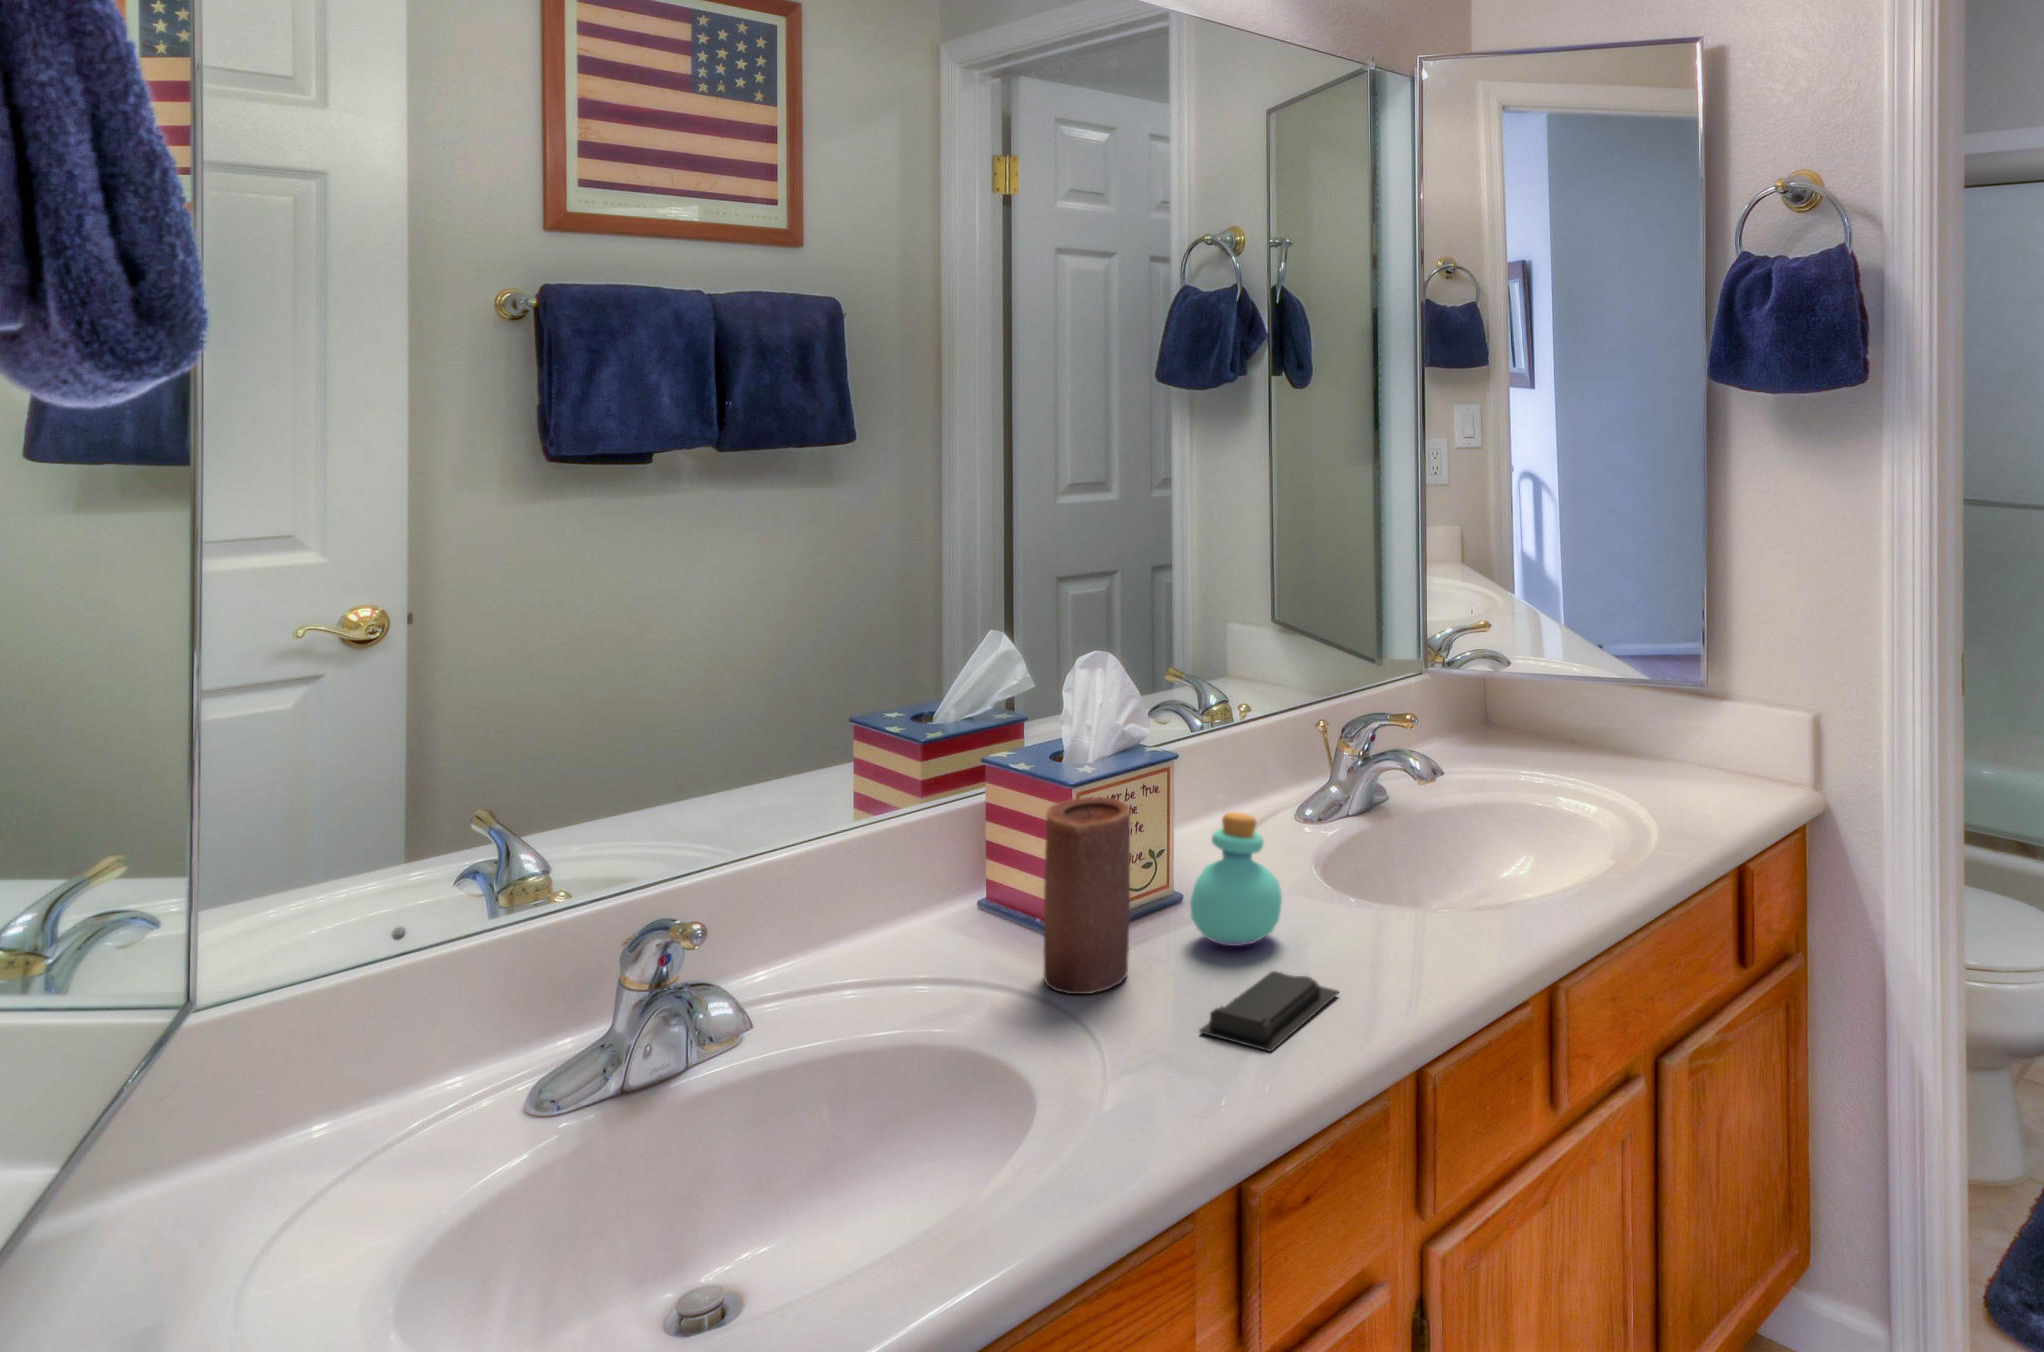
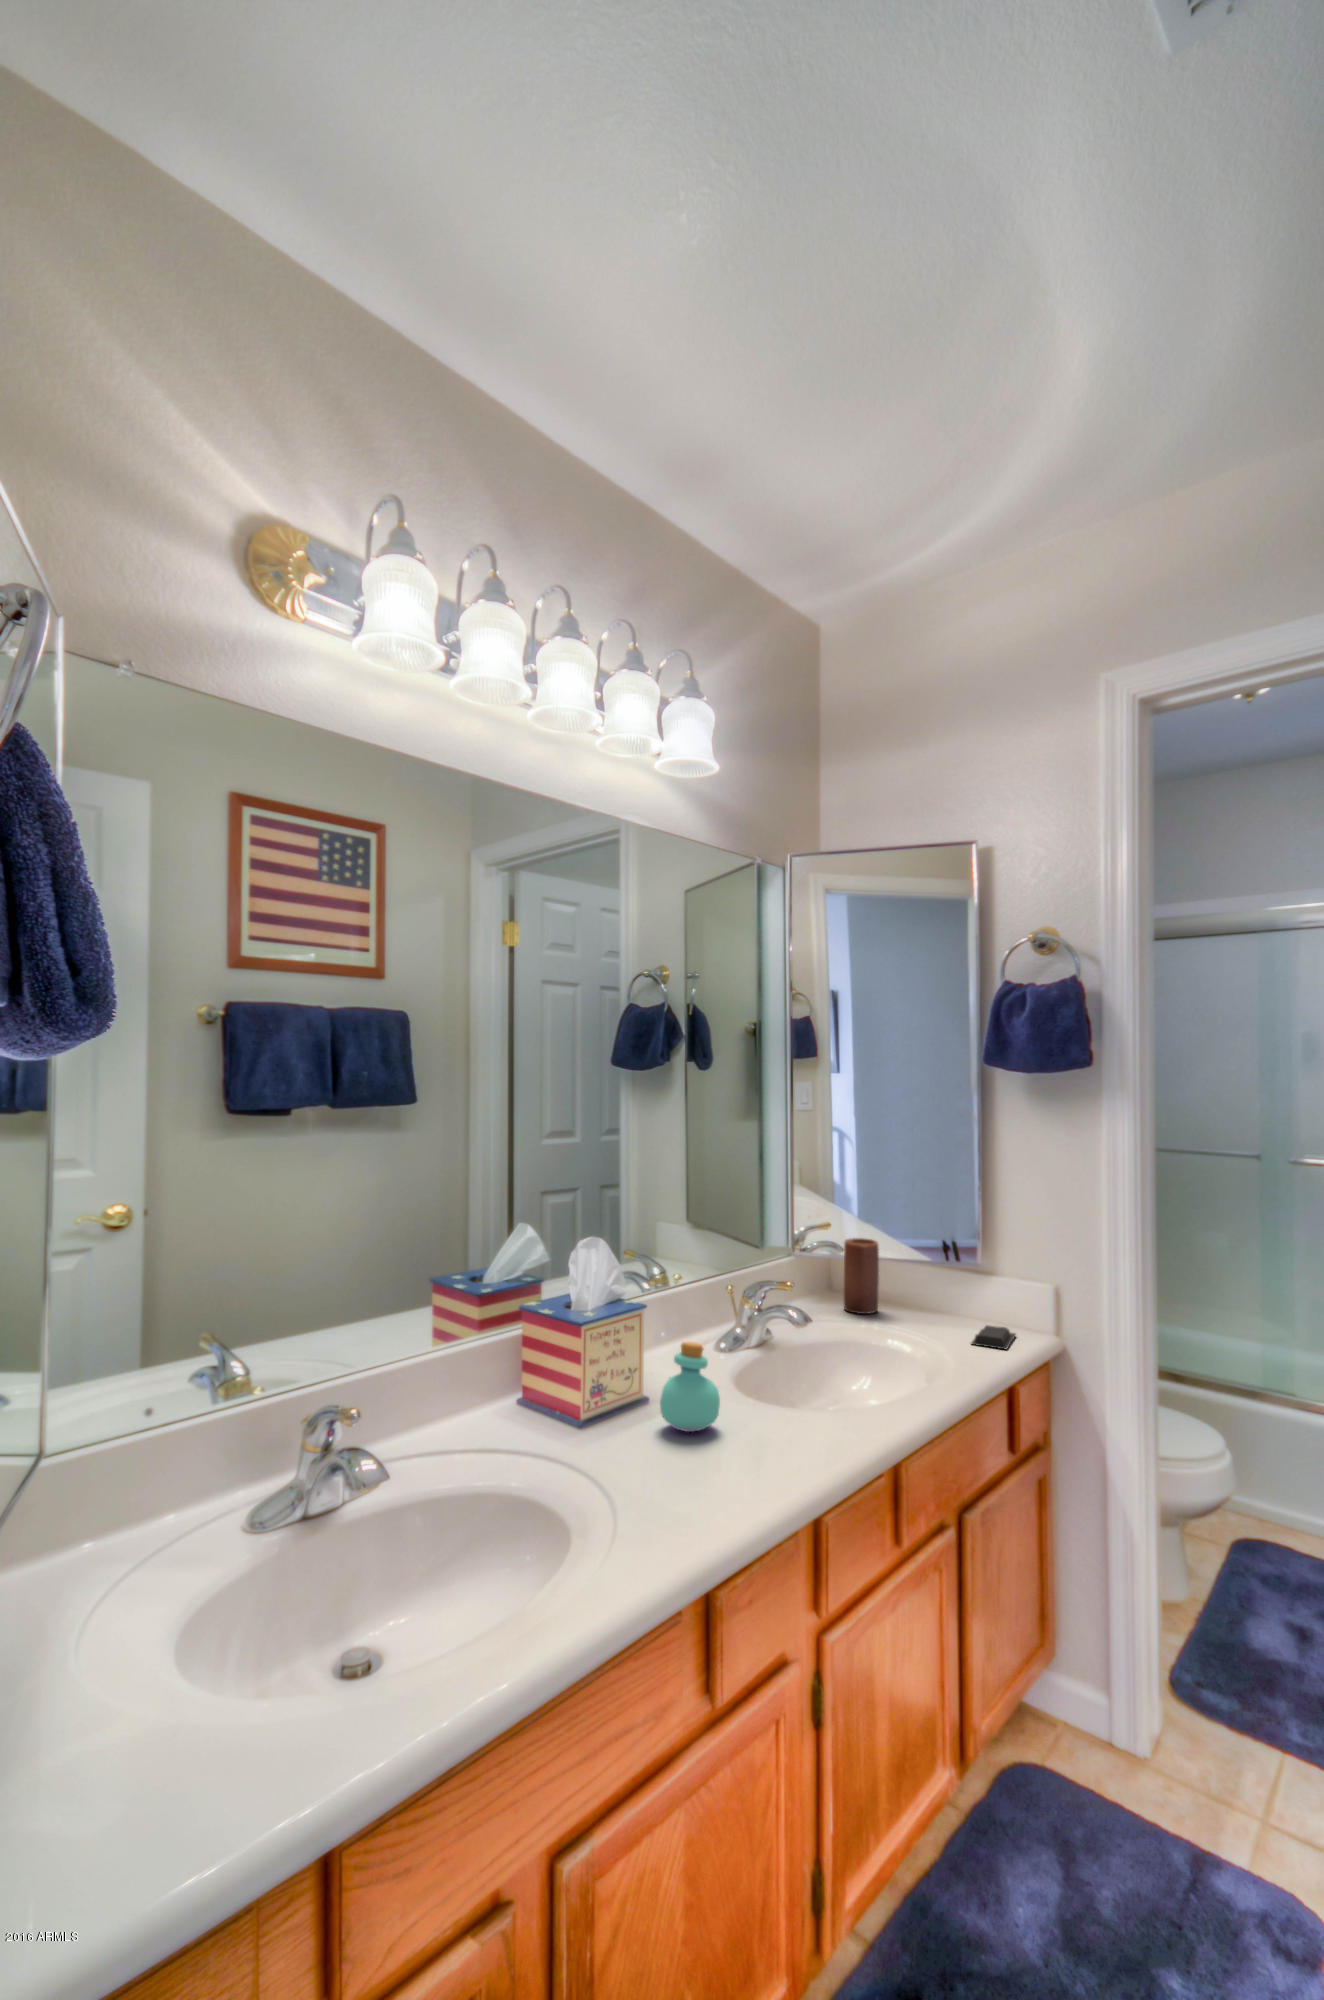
candle: present [1044,797,1130,994] -> present [844,1238,879,1314]
soap bar: present [1199,971,1339,1051] -> present [971,1325,1016,1349]

